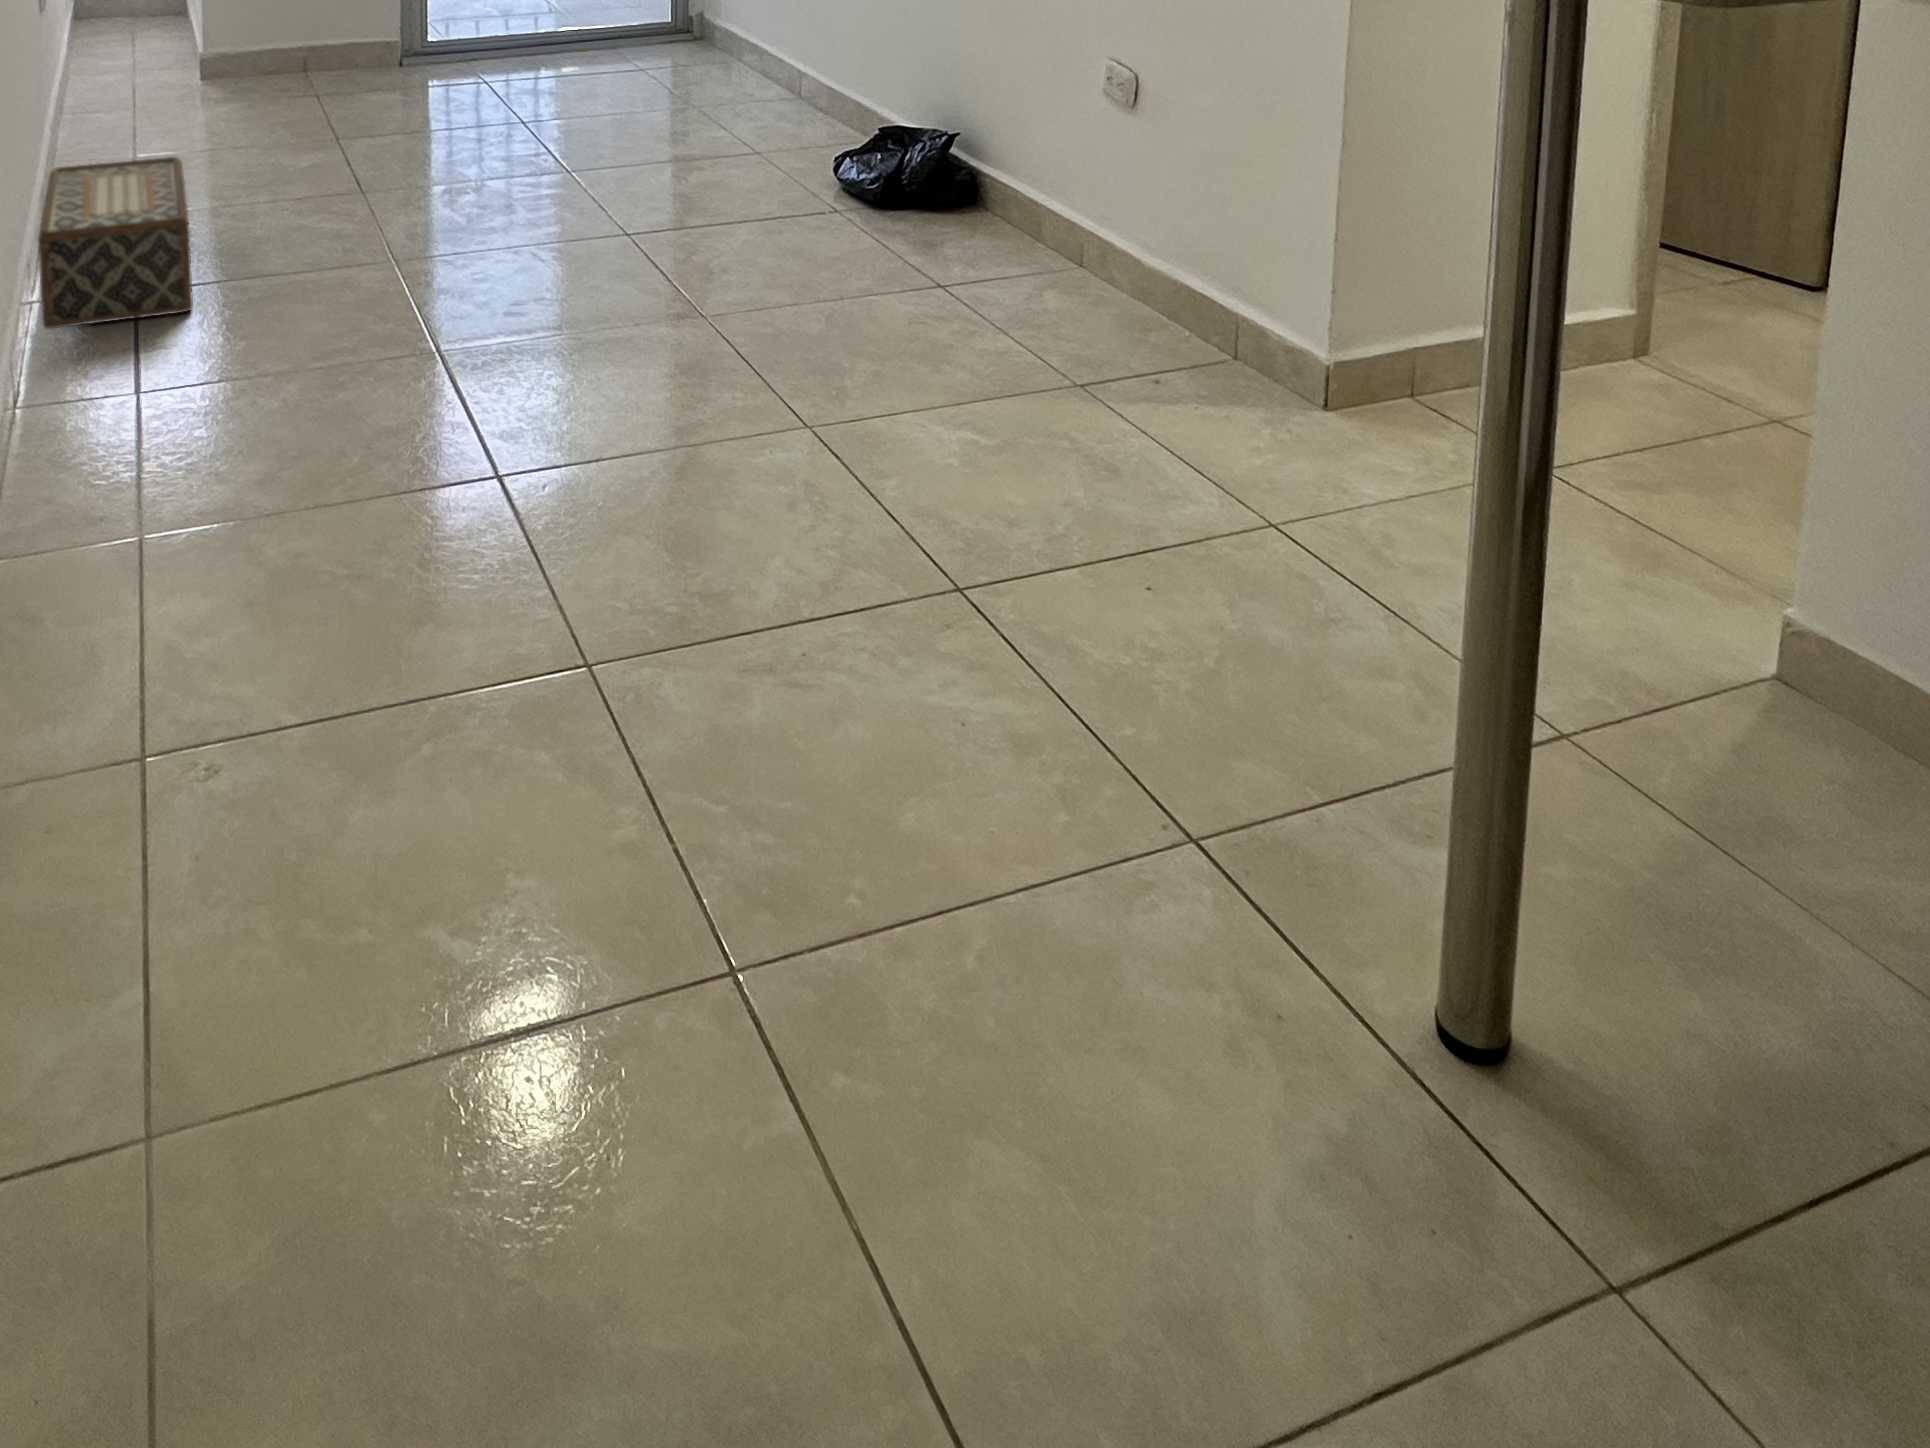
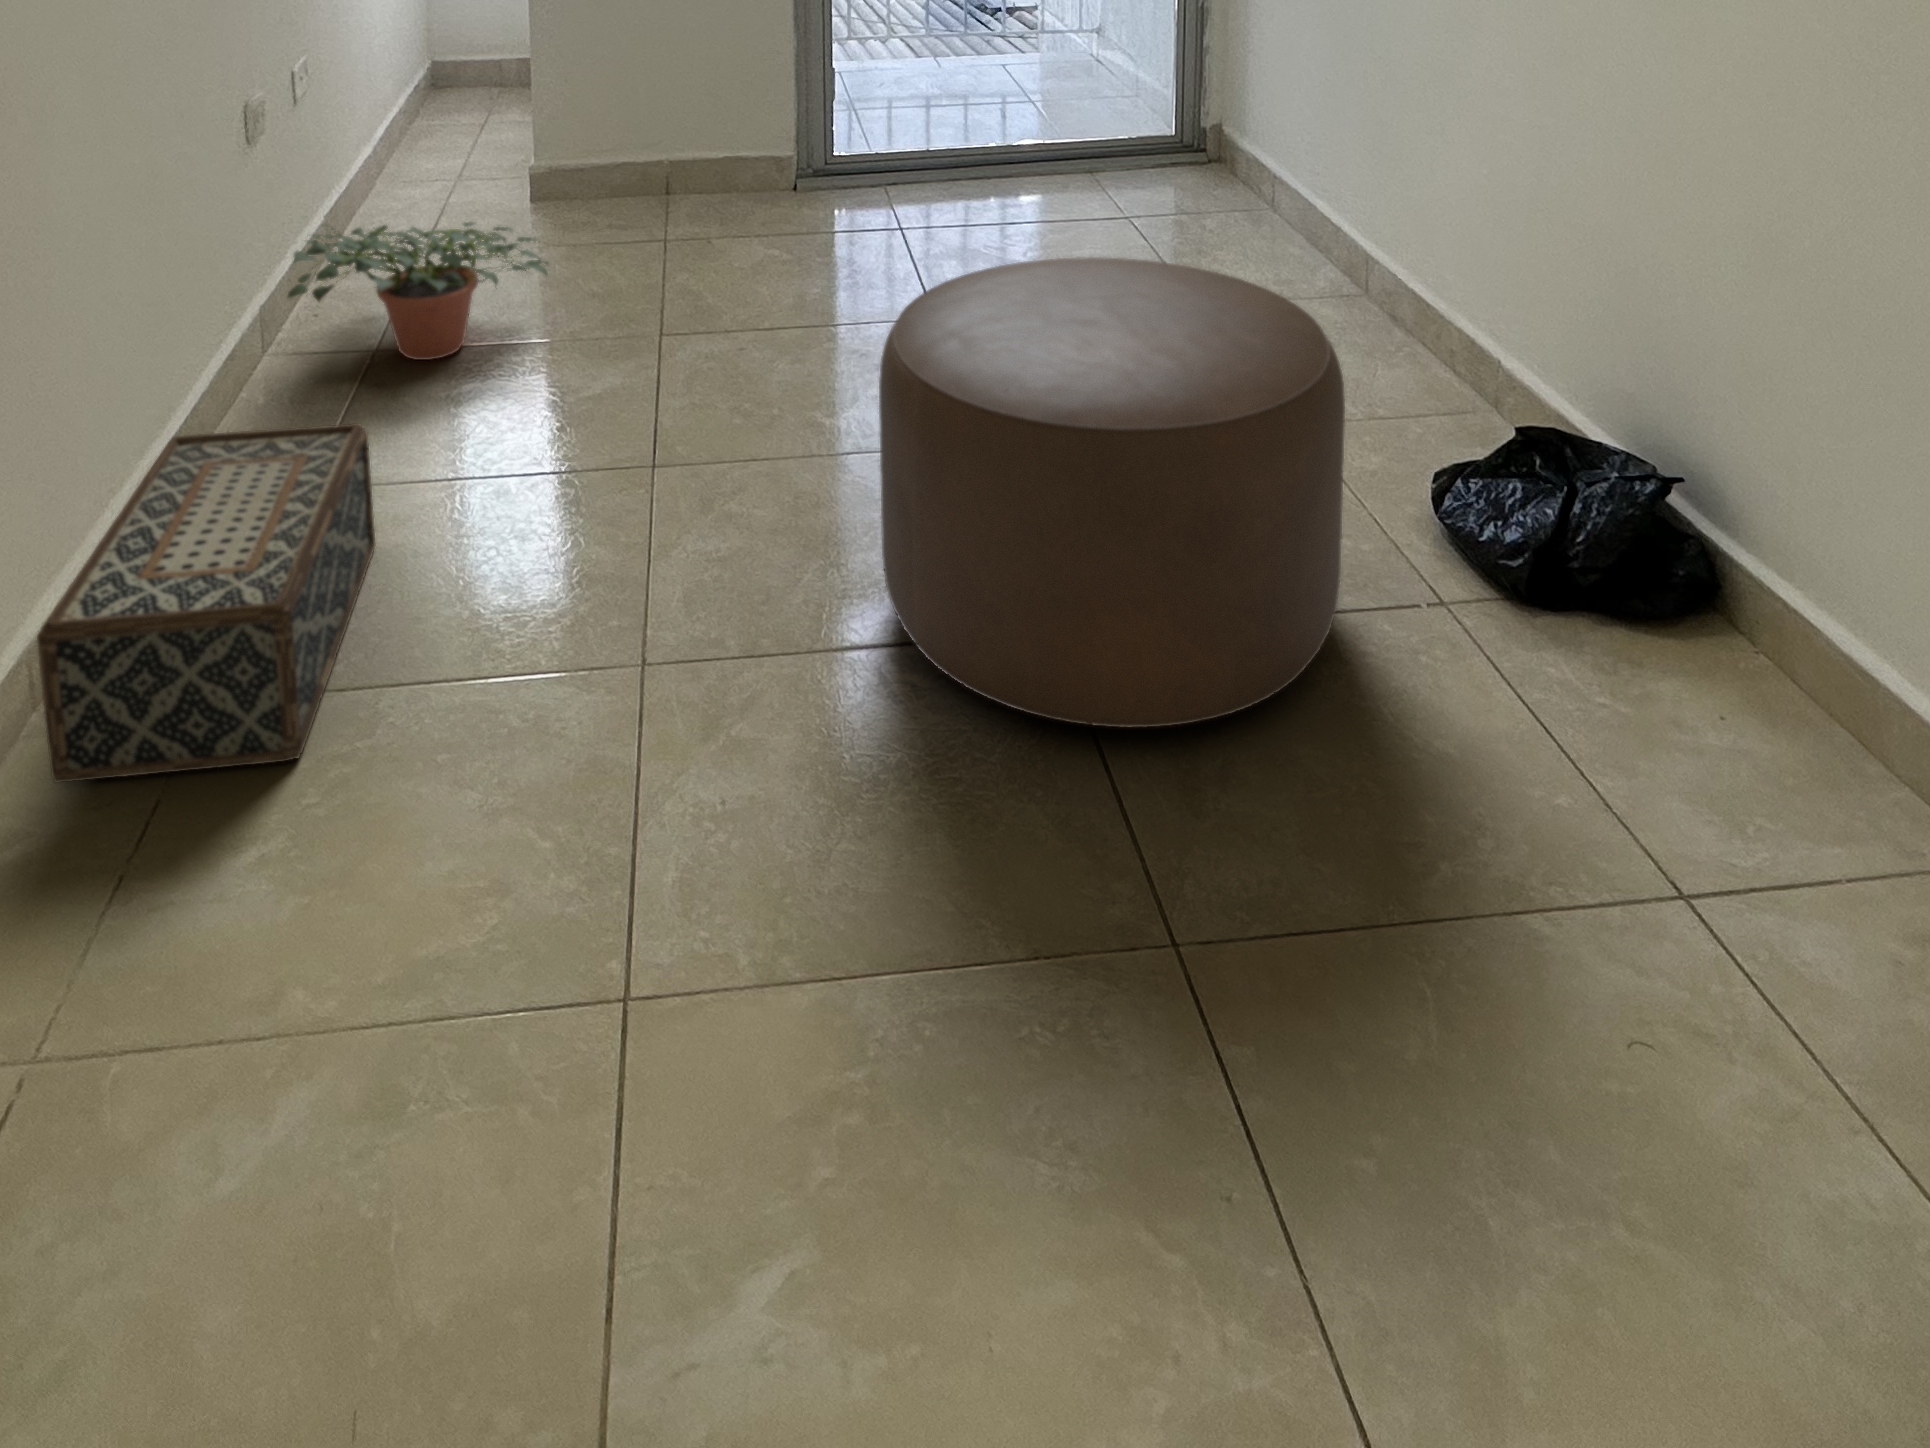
ottoman: none [517,38,777,262] -> present [879,257,1345,727]
potted plant: none [62,66,257,161] -> present [288,222,548,360]

